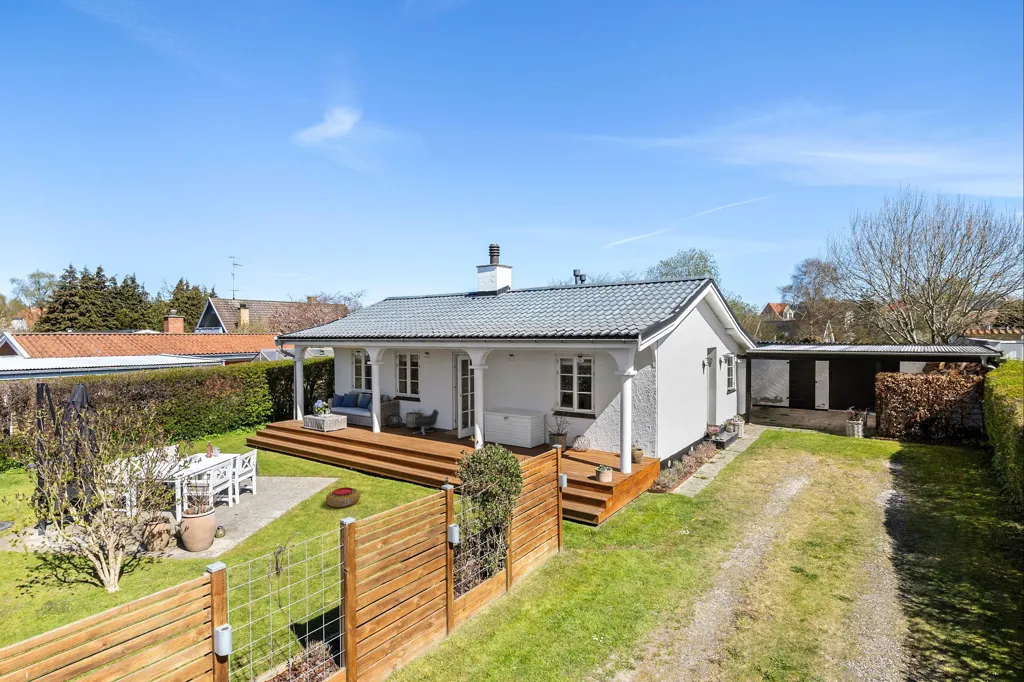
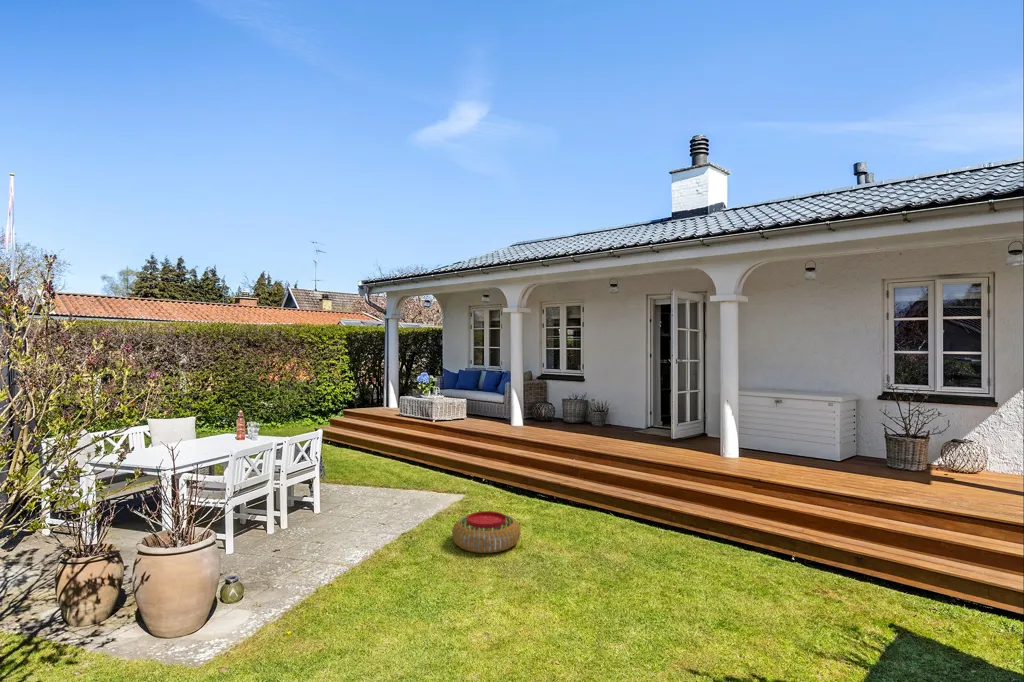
lounge chair: present [415,409,439,433] -> none [579,390,627,431]

